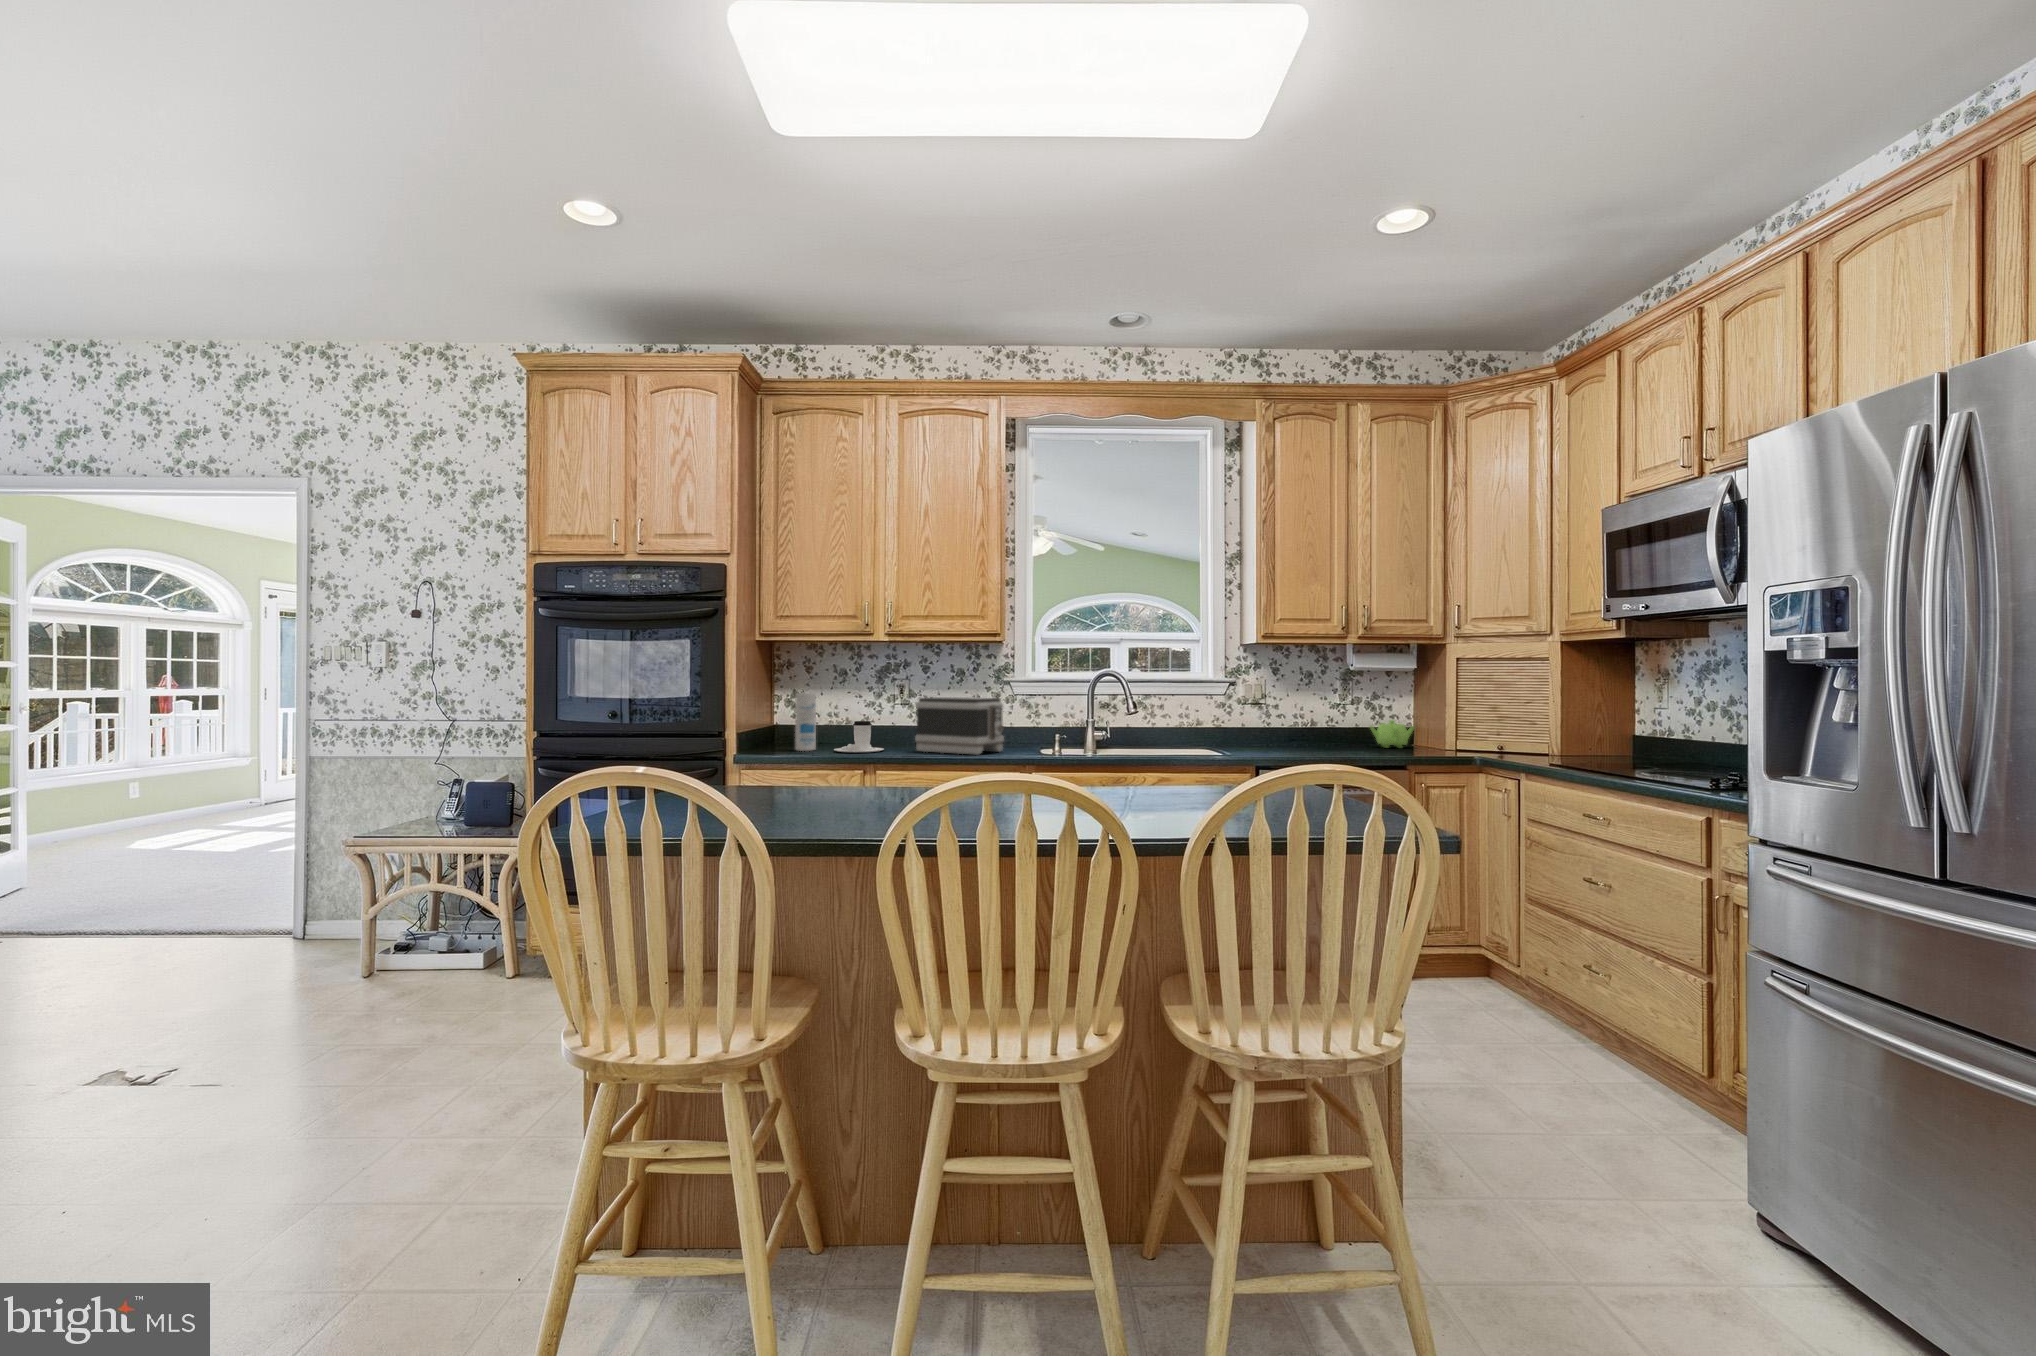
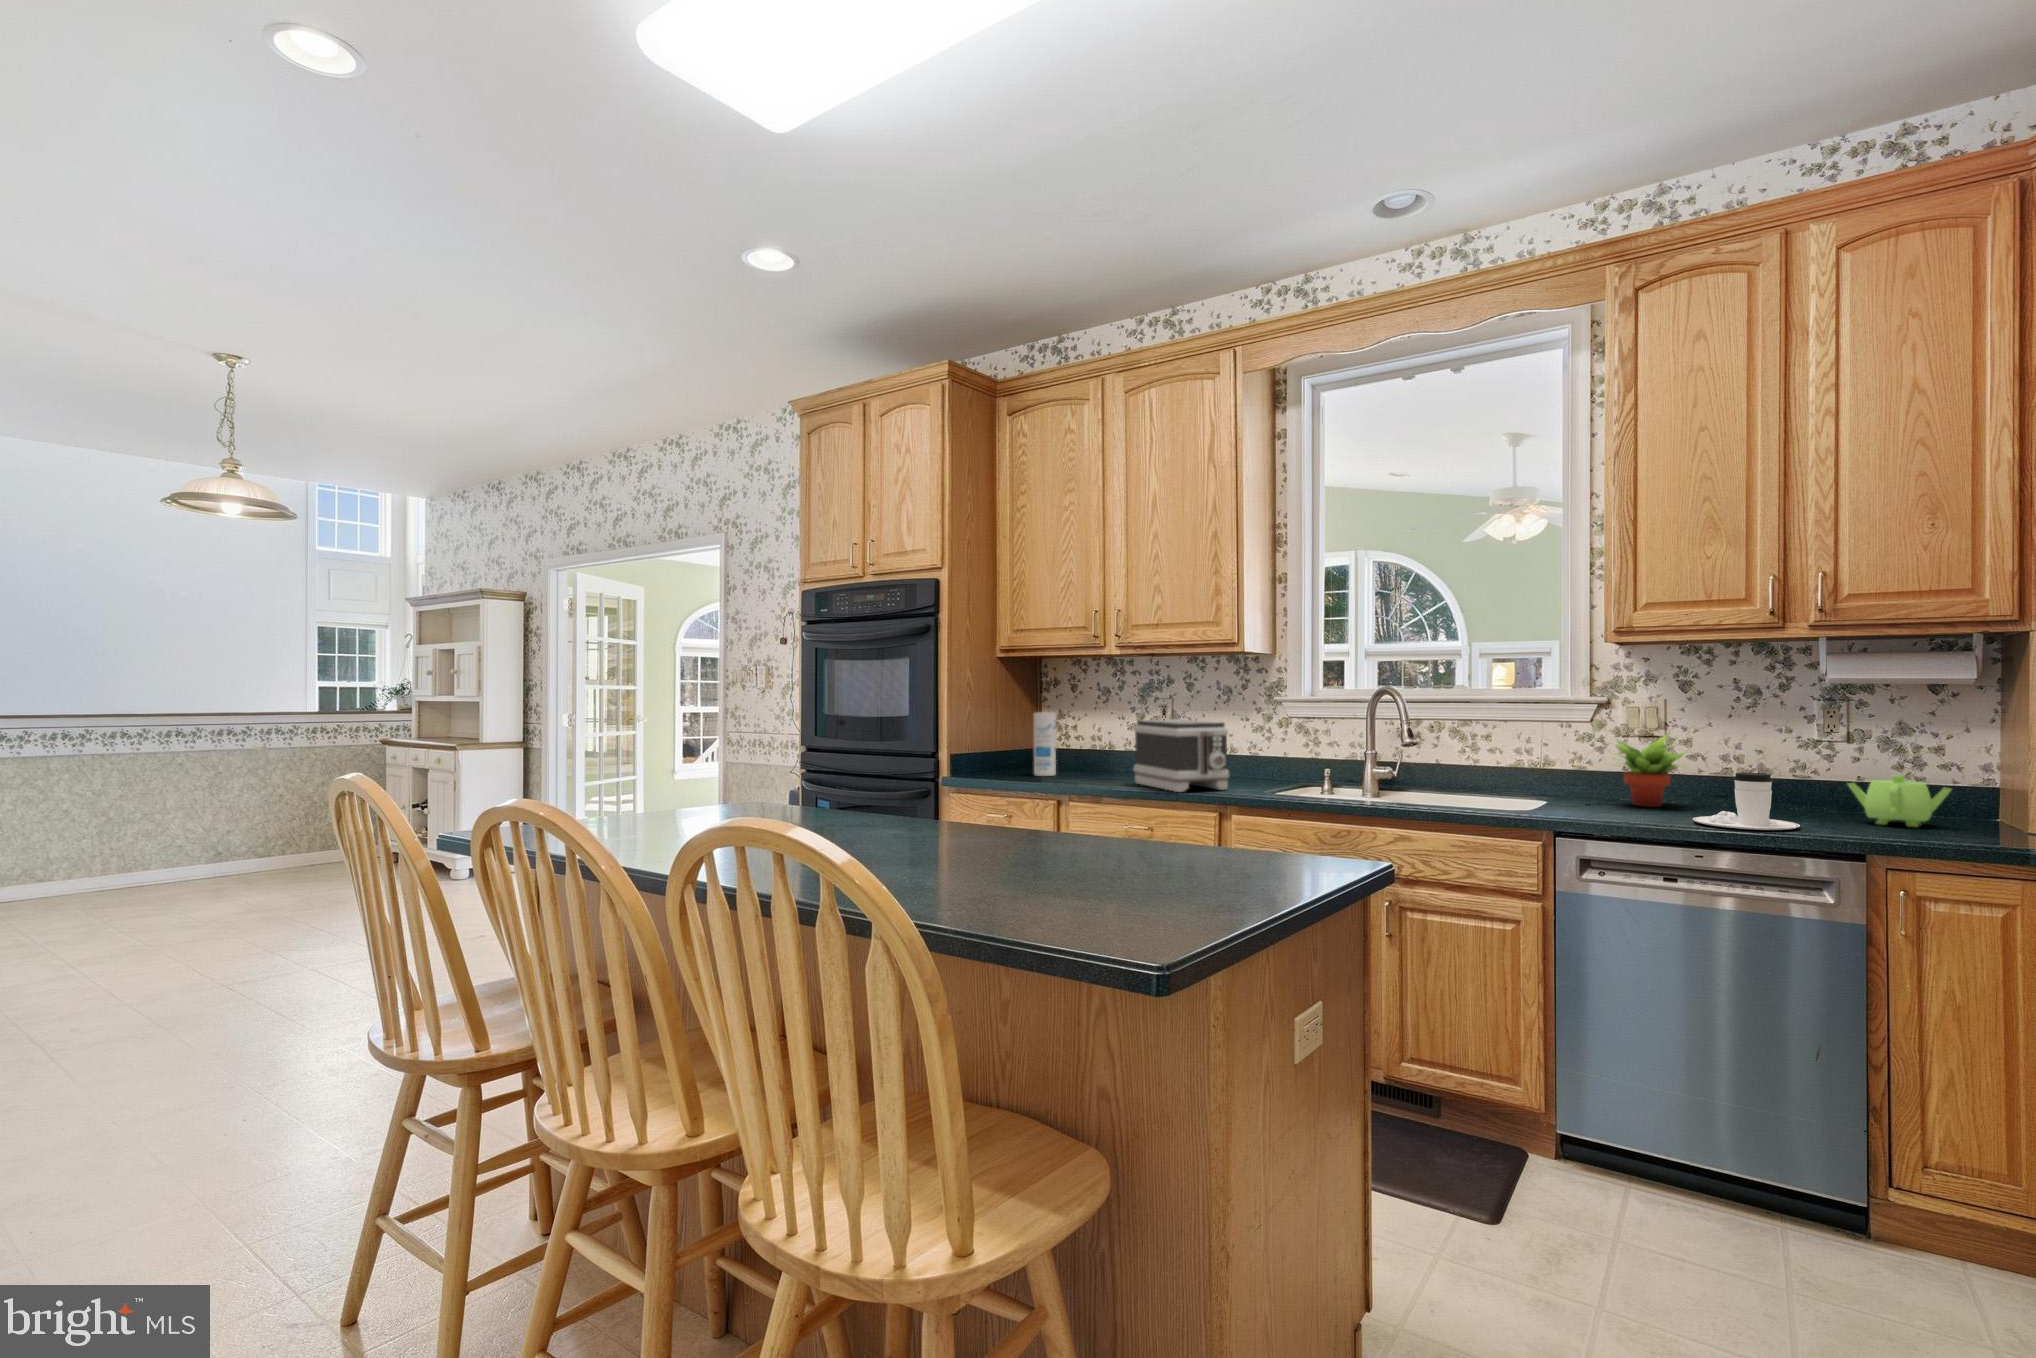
succulent plant: none [1243,700,1290,747] -> present [1616,734,1683,807]
coffee cup: present [834,721,884,753] -> present [1693,773,1800,830]

